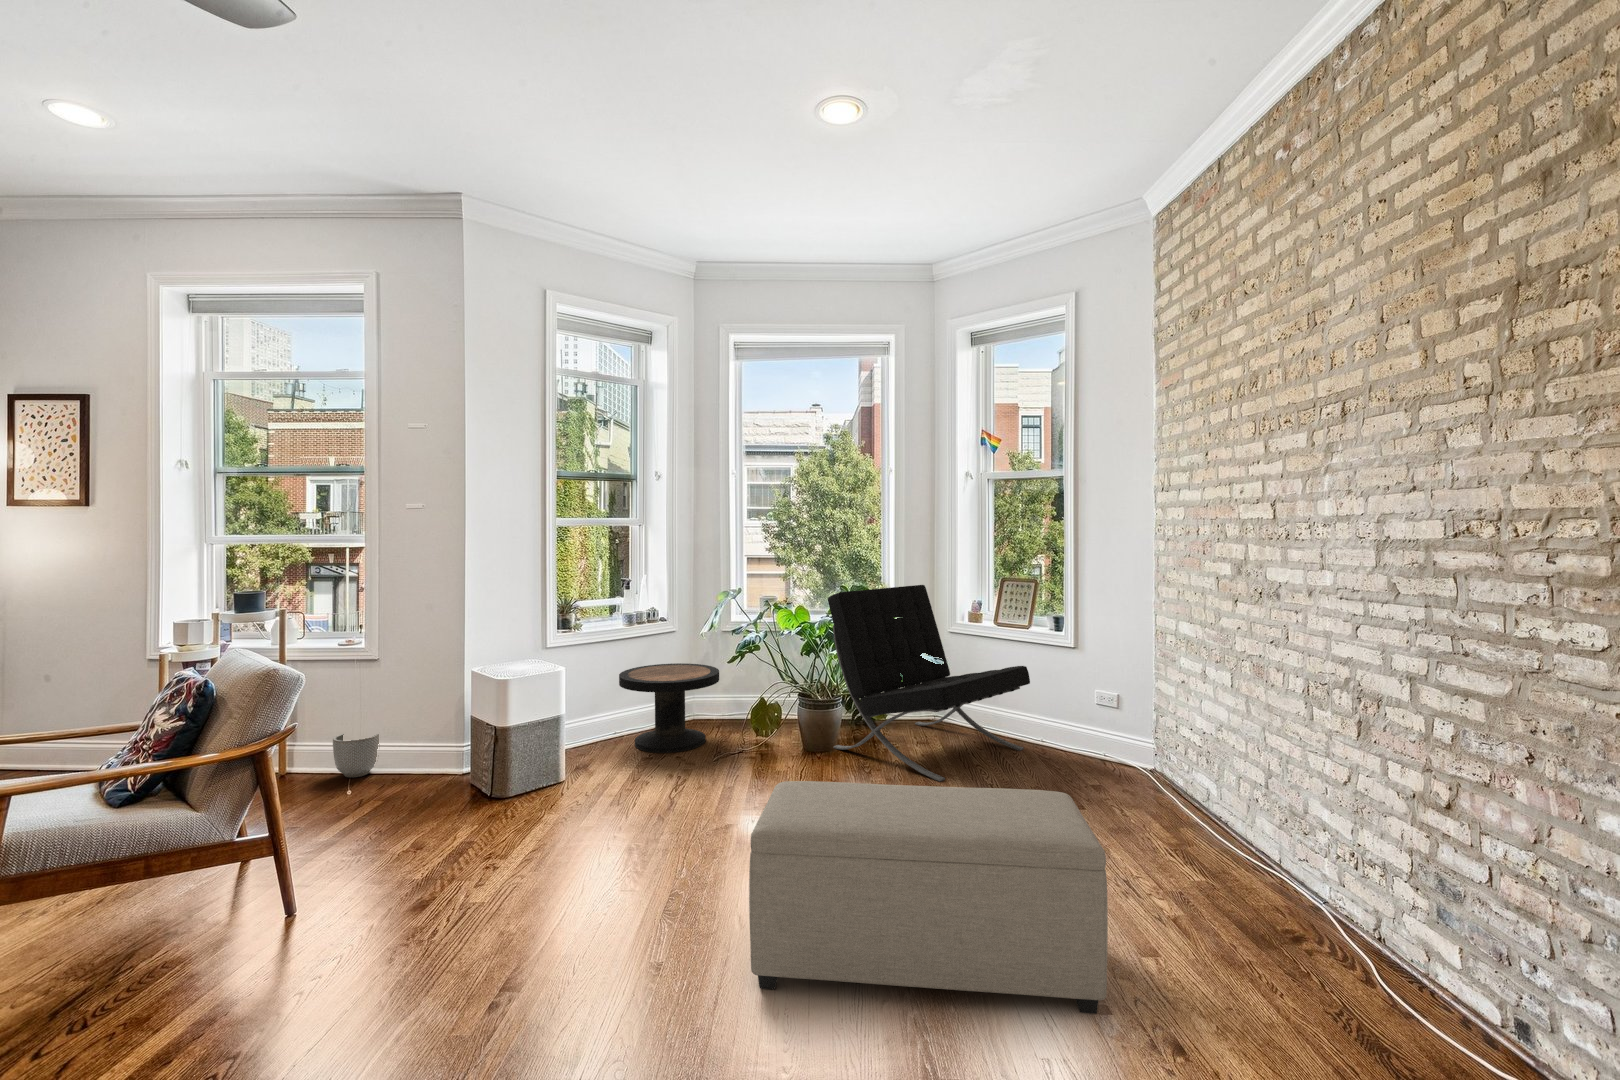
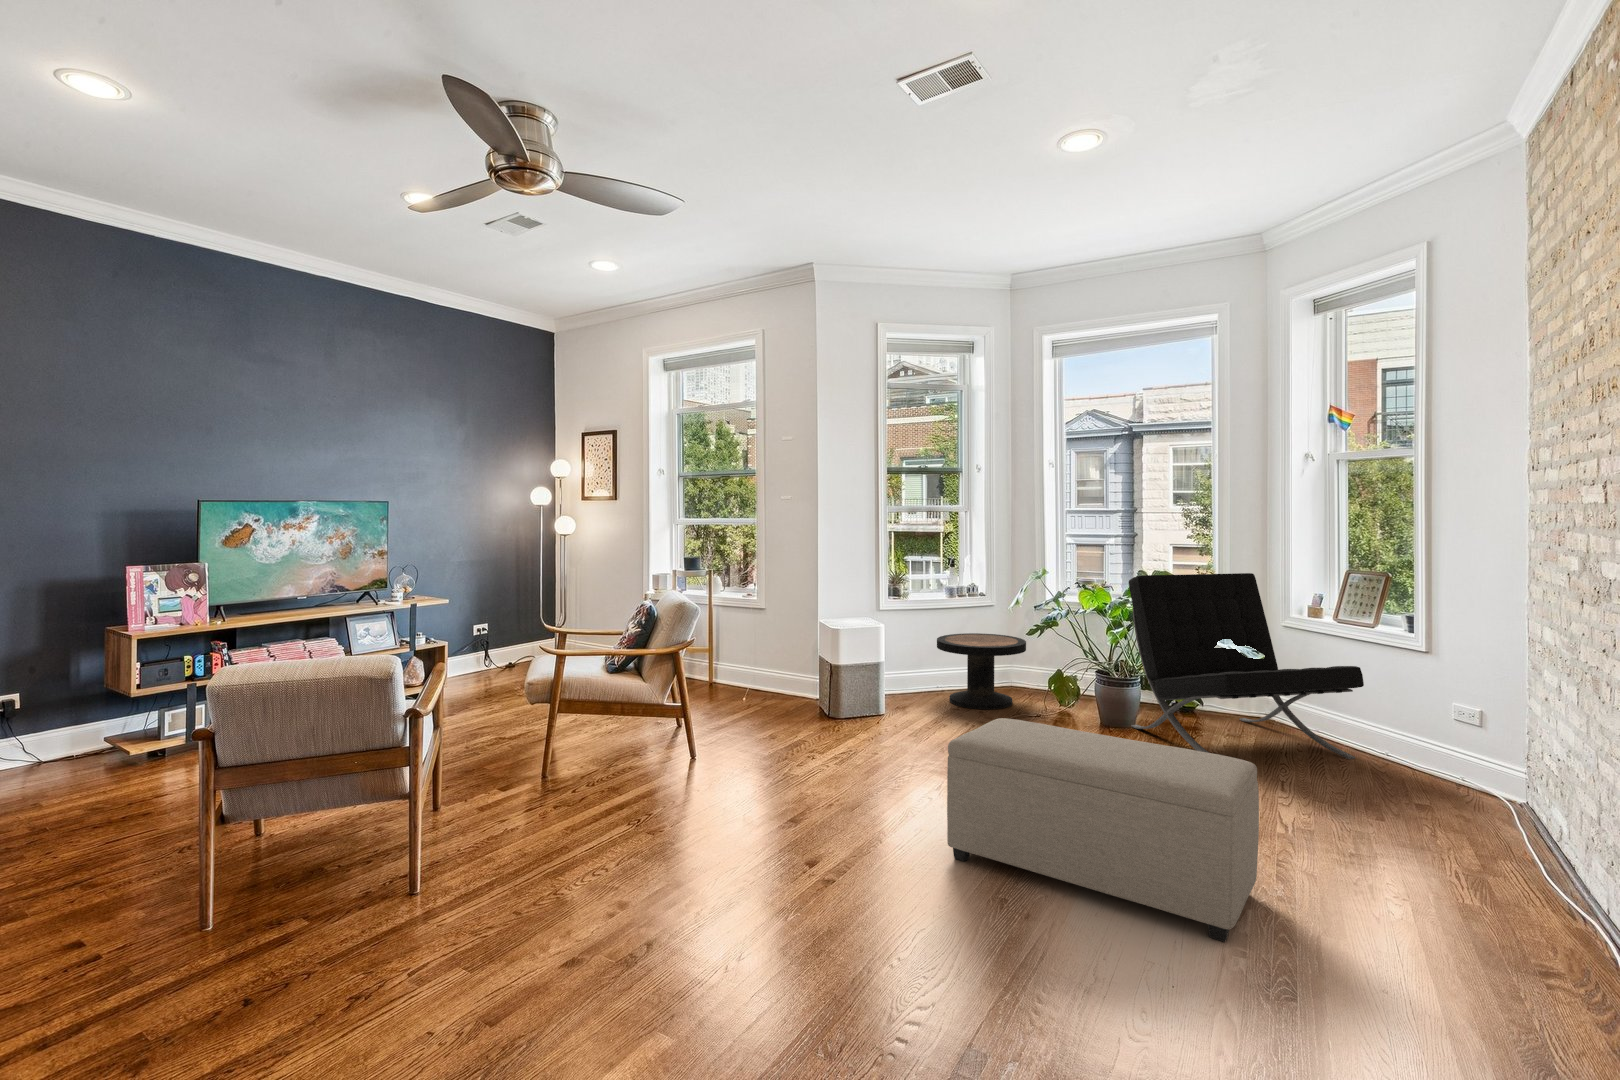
planter: present [333,733,380,778] -> none [734,660,763,692]

